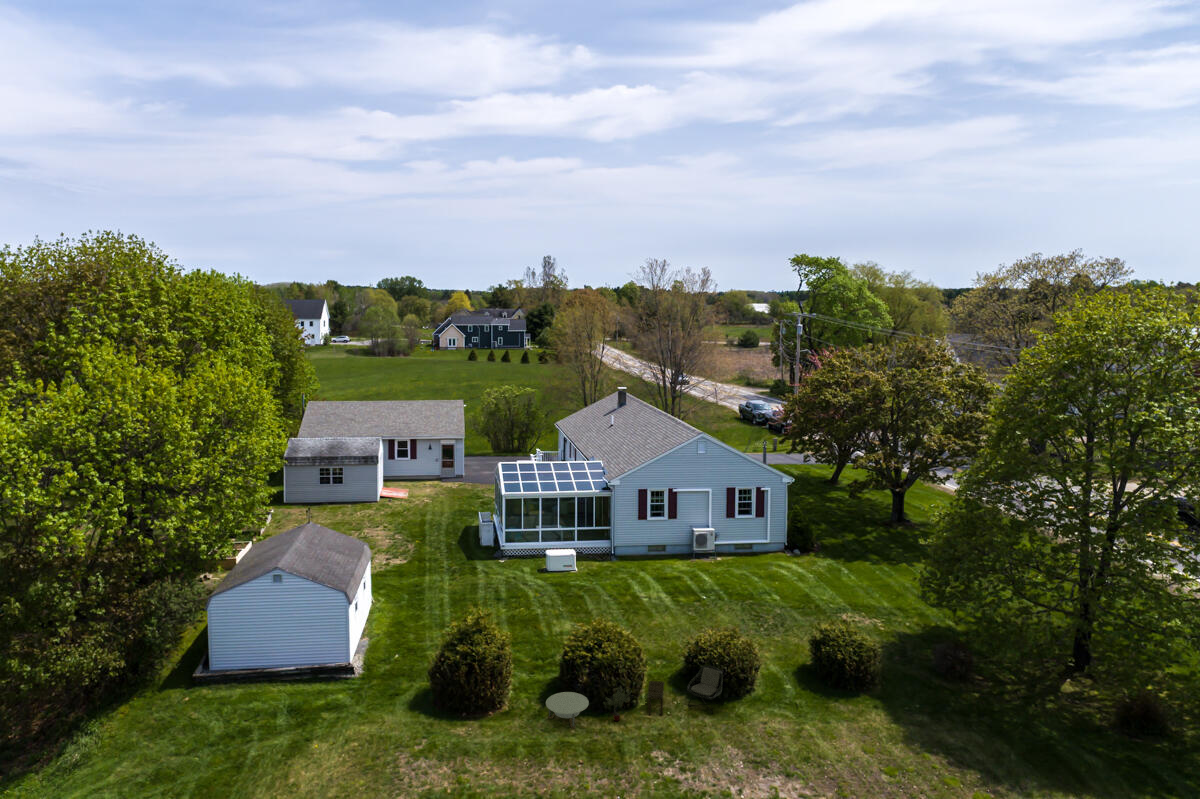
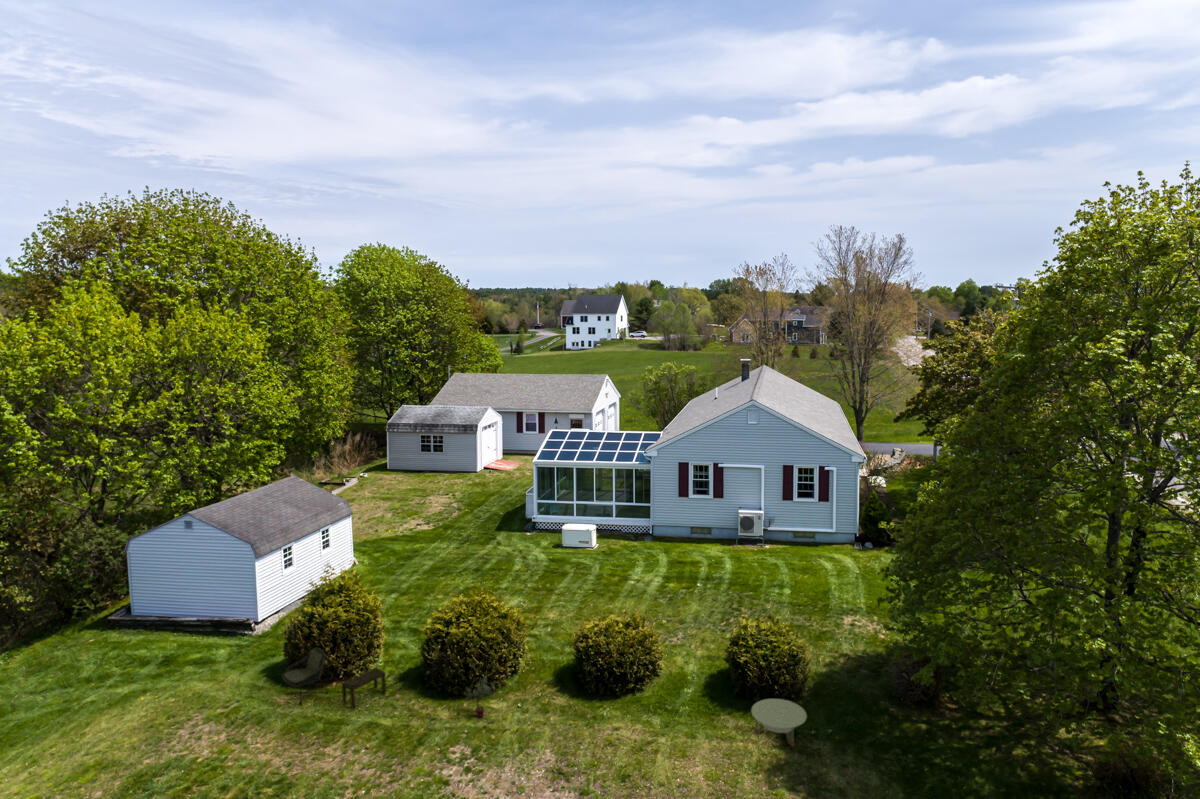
lounge chair: present [687,666,724,714] -> present [282,648,327,704]
bench: present [647,681,665,715] -> present [342,668,386,708]
round table: present [546,692,589,729] -> present [751,699,807,746]

